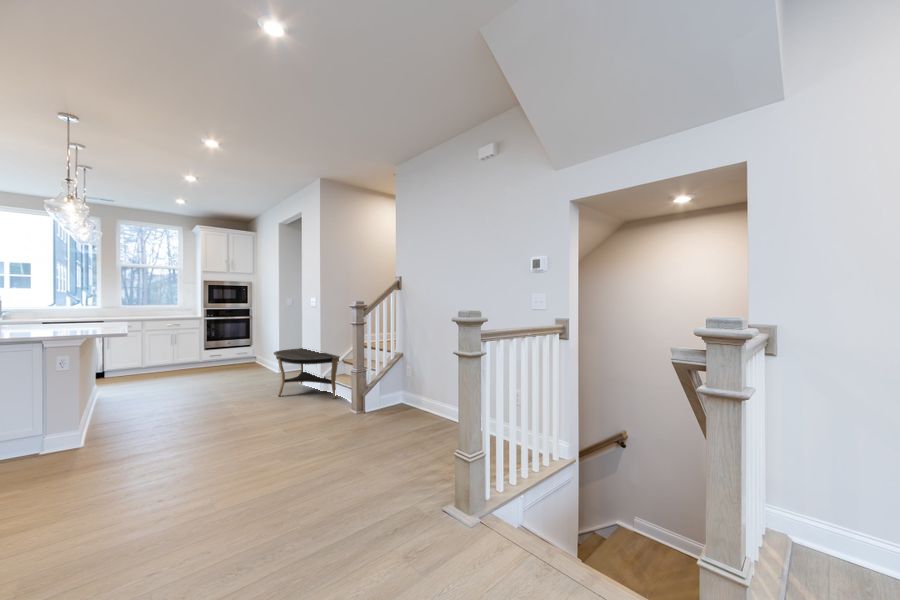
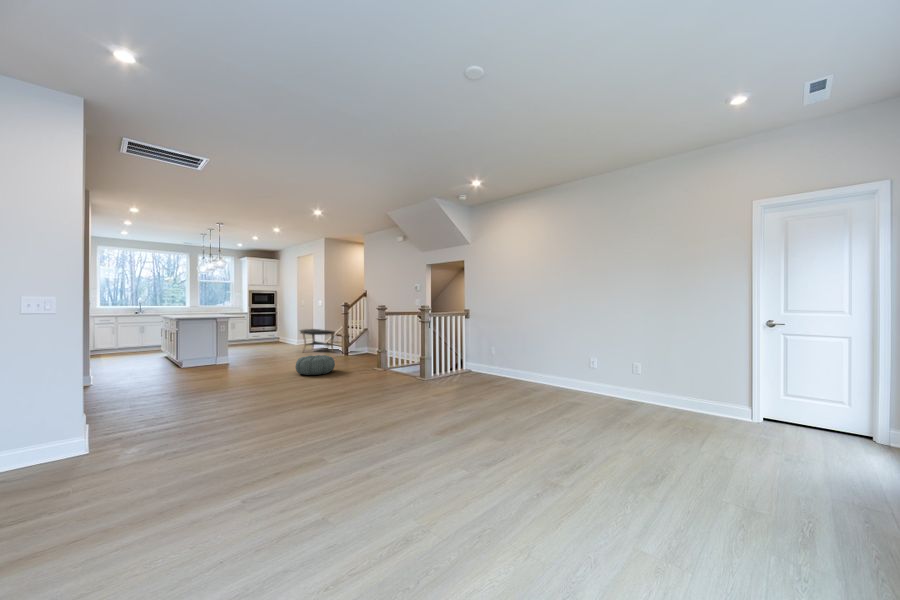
pouf: none [198,449,324,537] -> present [296,355,335,375]

